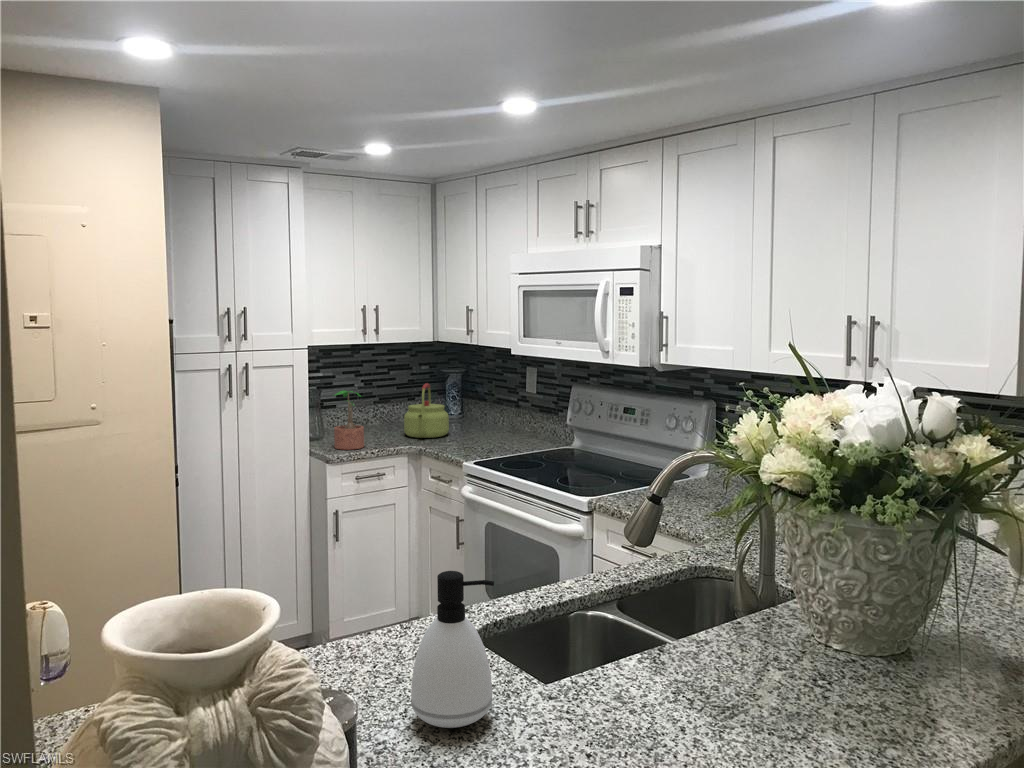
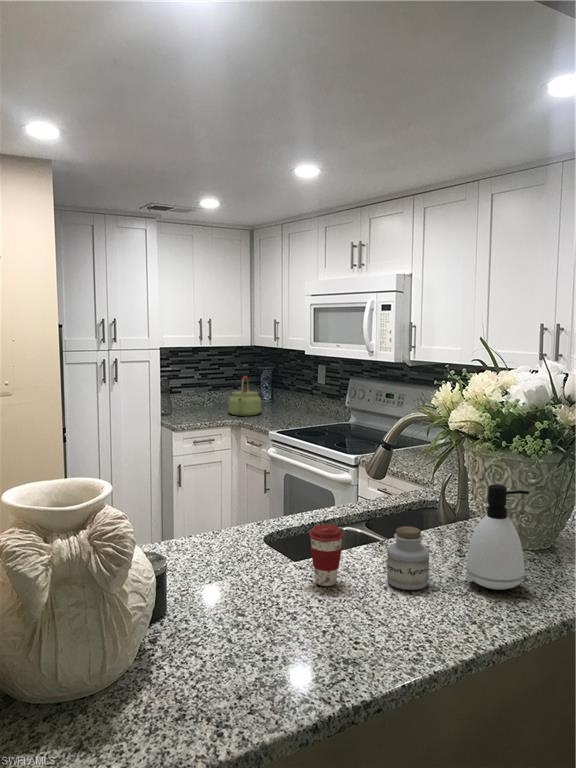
potted plant: present [334,391,364,450] -> none [176,380,200,422]
soap dispenser: present [411,571,494,728] -> present [466,484,529,590]
coffee cup: none [566,634,618,729] -> present [309,525,343,586]
jar: none [683,634,747,733] -> present [387,526,429,590]

